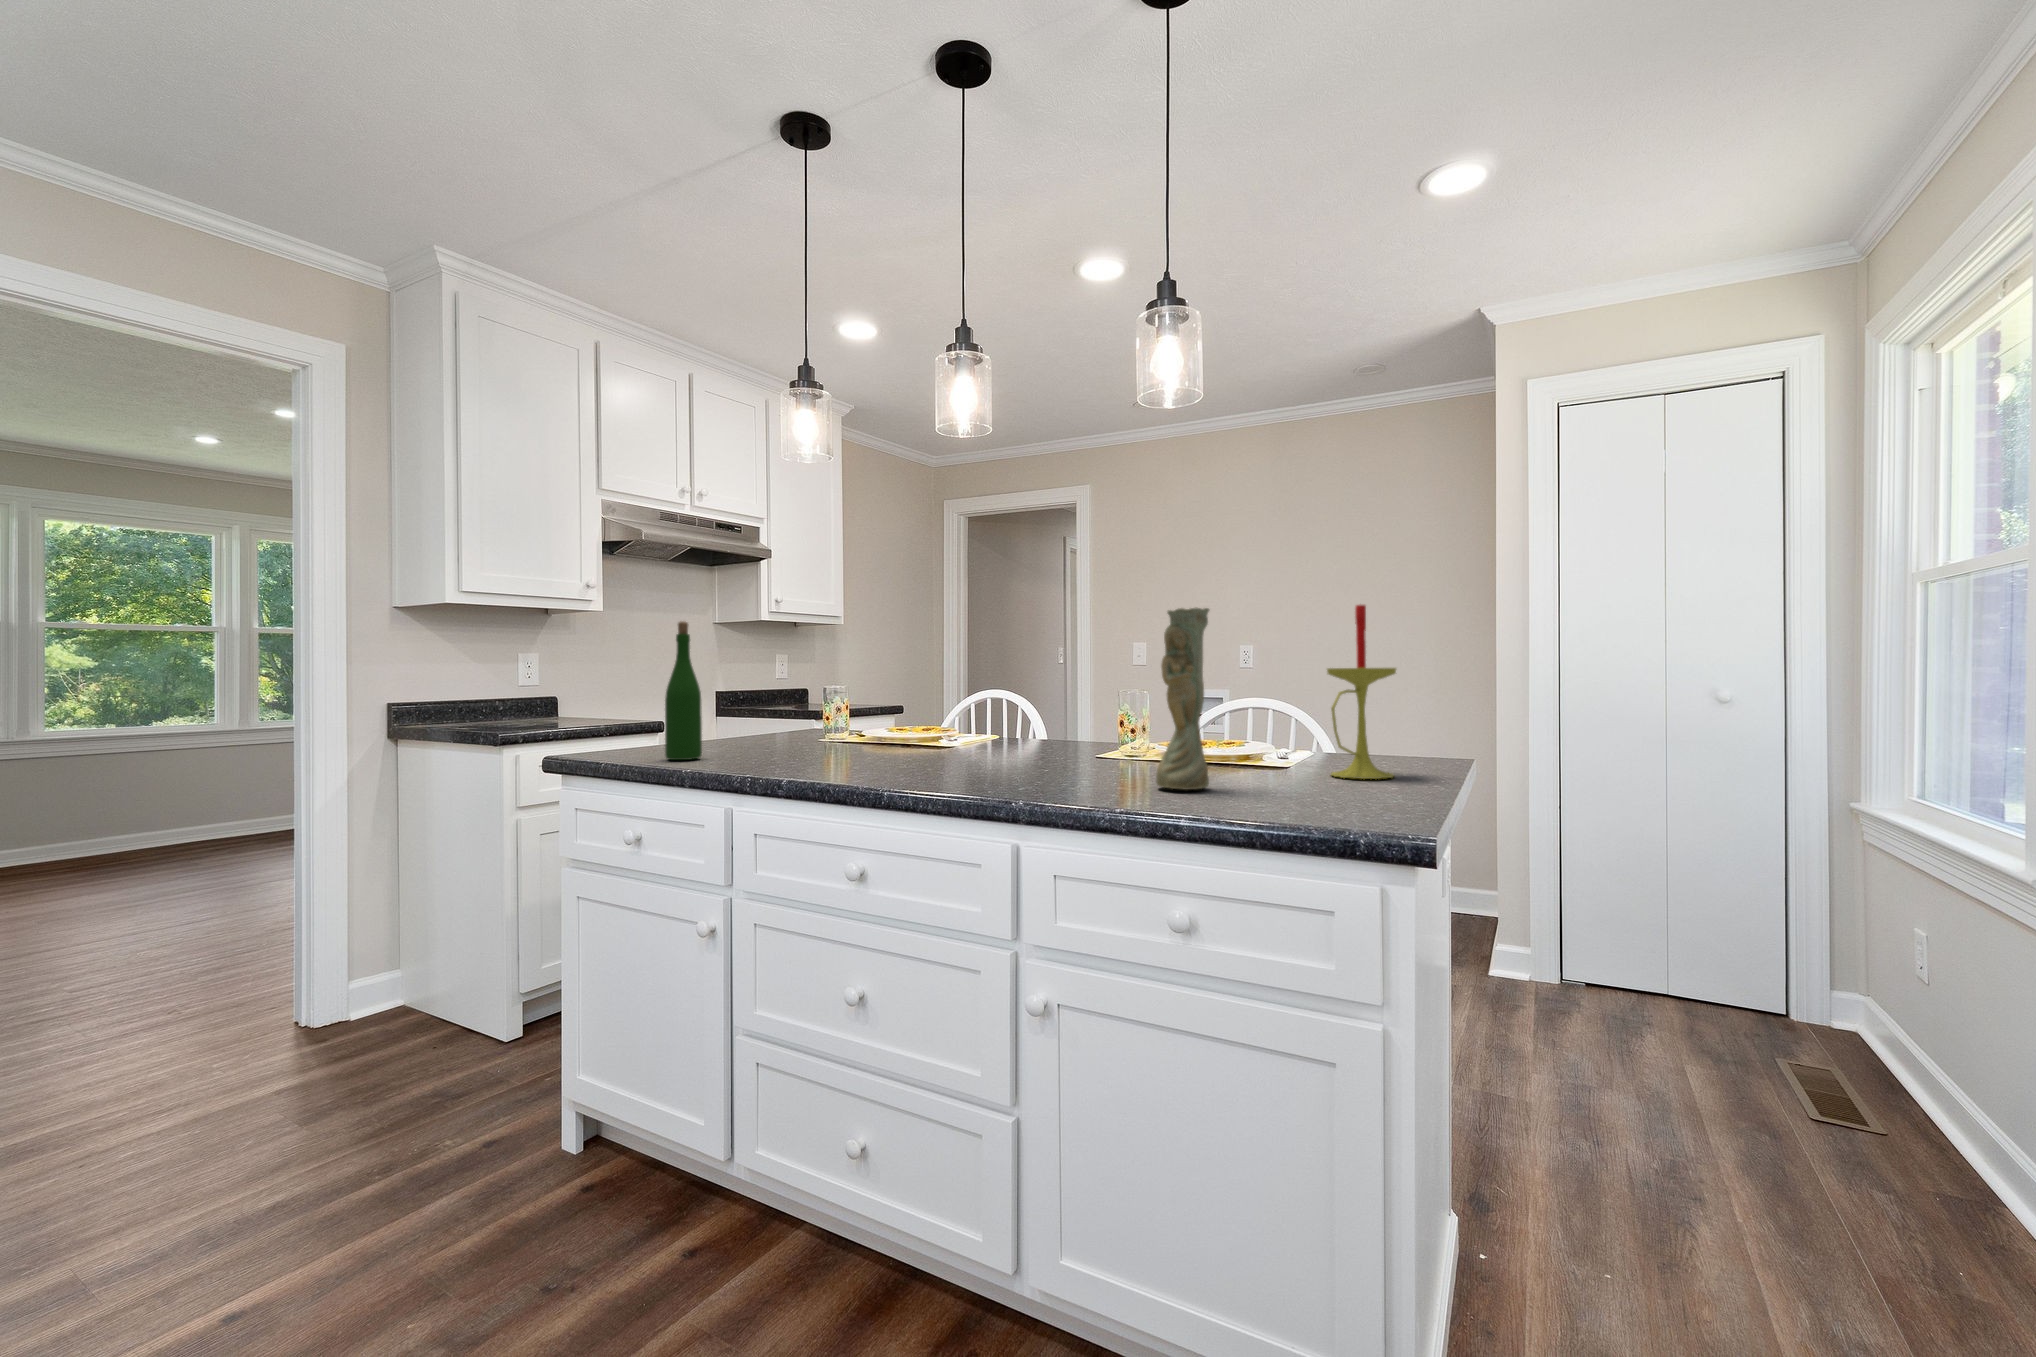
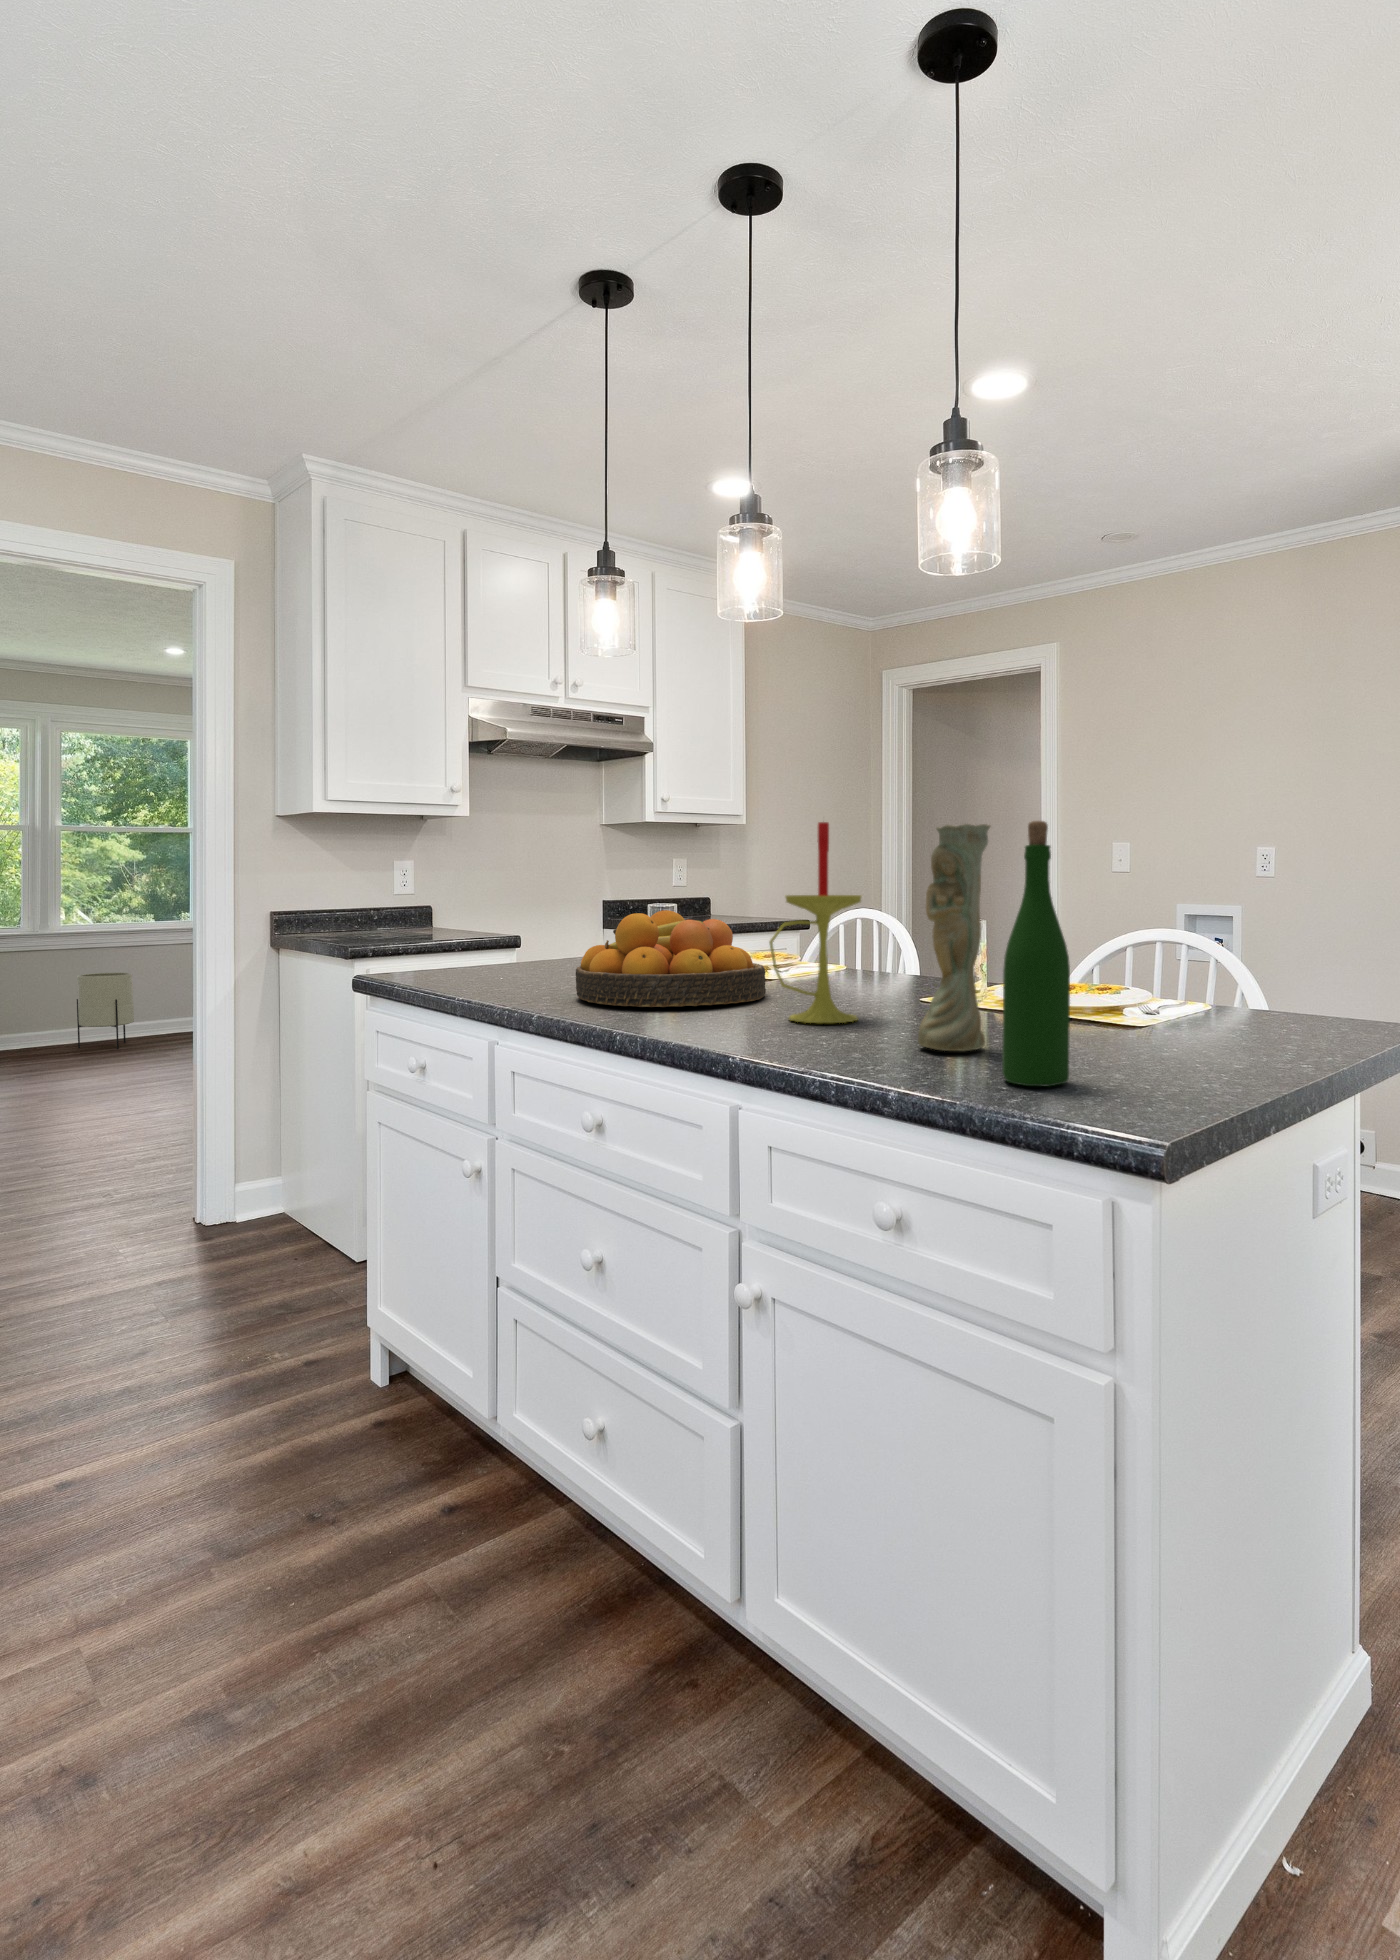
candle: present [1327,605,1396,779] -> present [769,822,861,1023]
wine bottle: present [665,621,702,760] -> present [1002,821,1070,1086]
fruit bowl: none [806,687,975,769] -> present [576,910,766,1007]
planter: none [75,778,148,862] -> present [77,972,134,1049]

